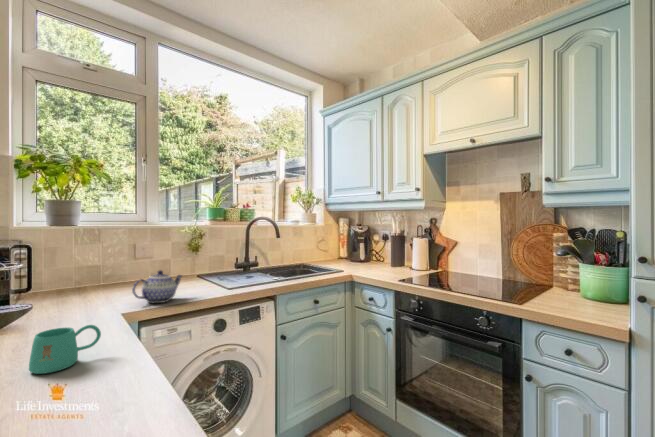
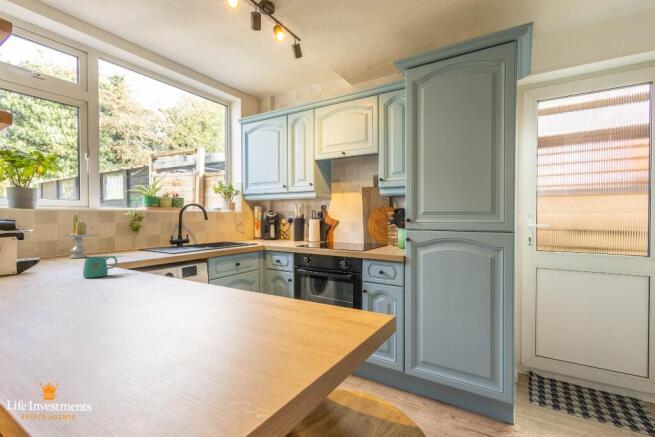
candle: none [96,235,131,293] -> present [65,215,92,258]
teapot: present [132,270,182,303] -> none [108,238,141,260]

